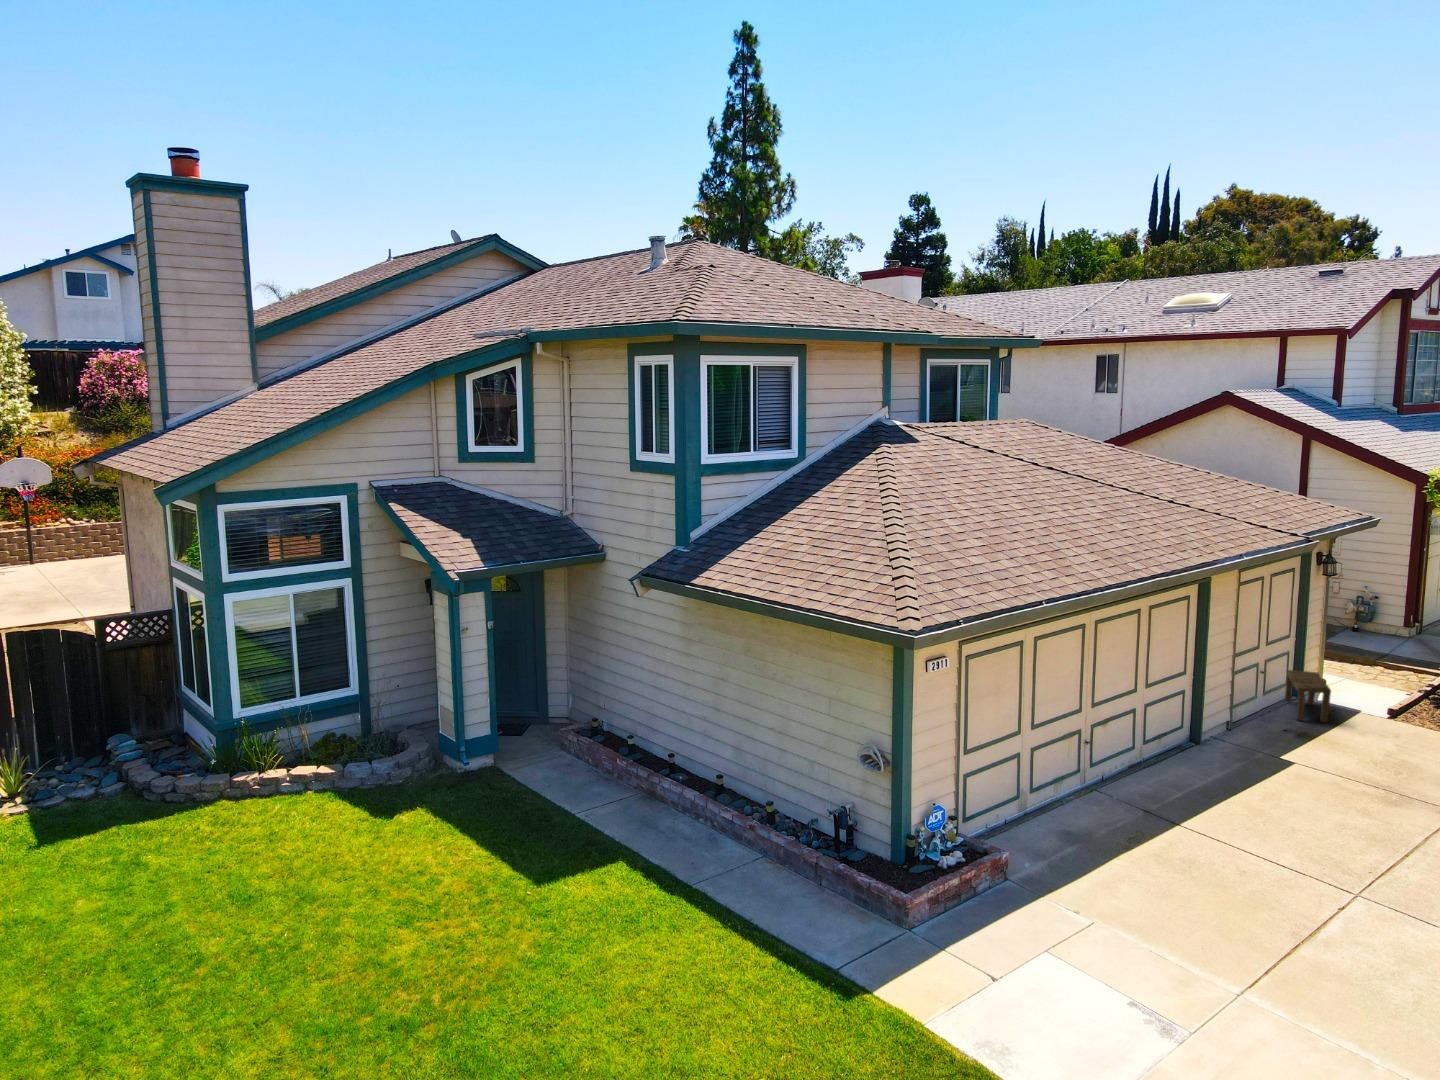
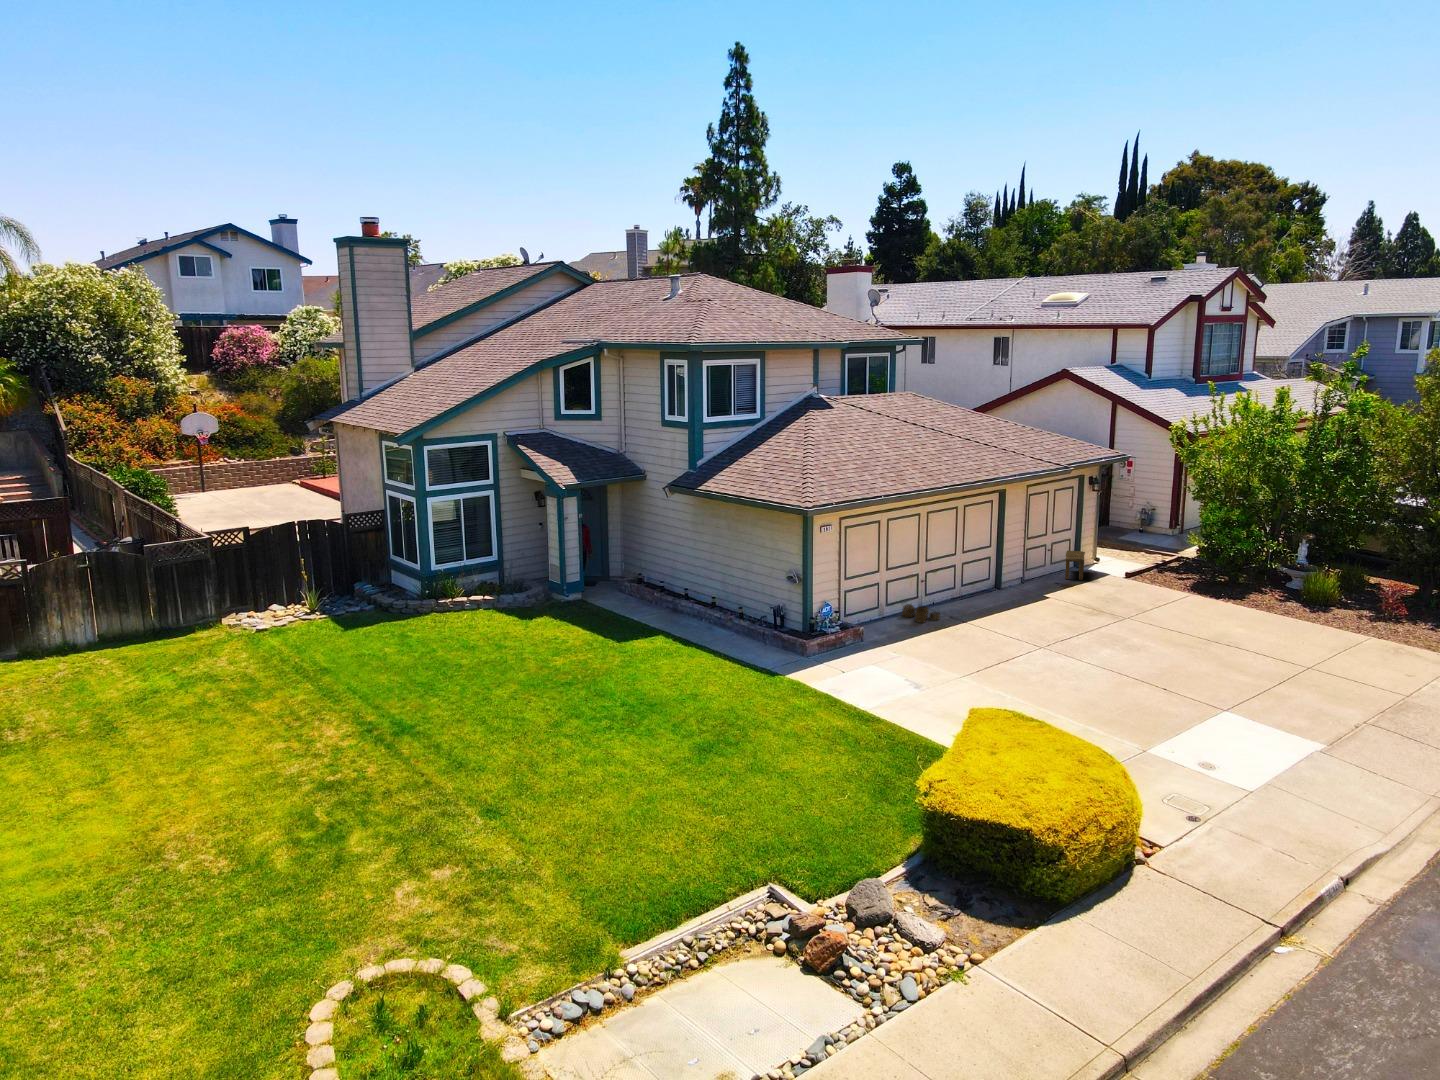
woven basket: none [1060,787,1135,829] -> present [902,604,940,623]

